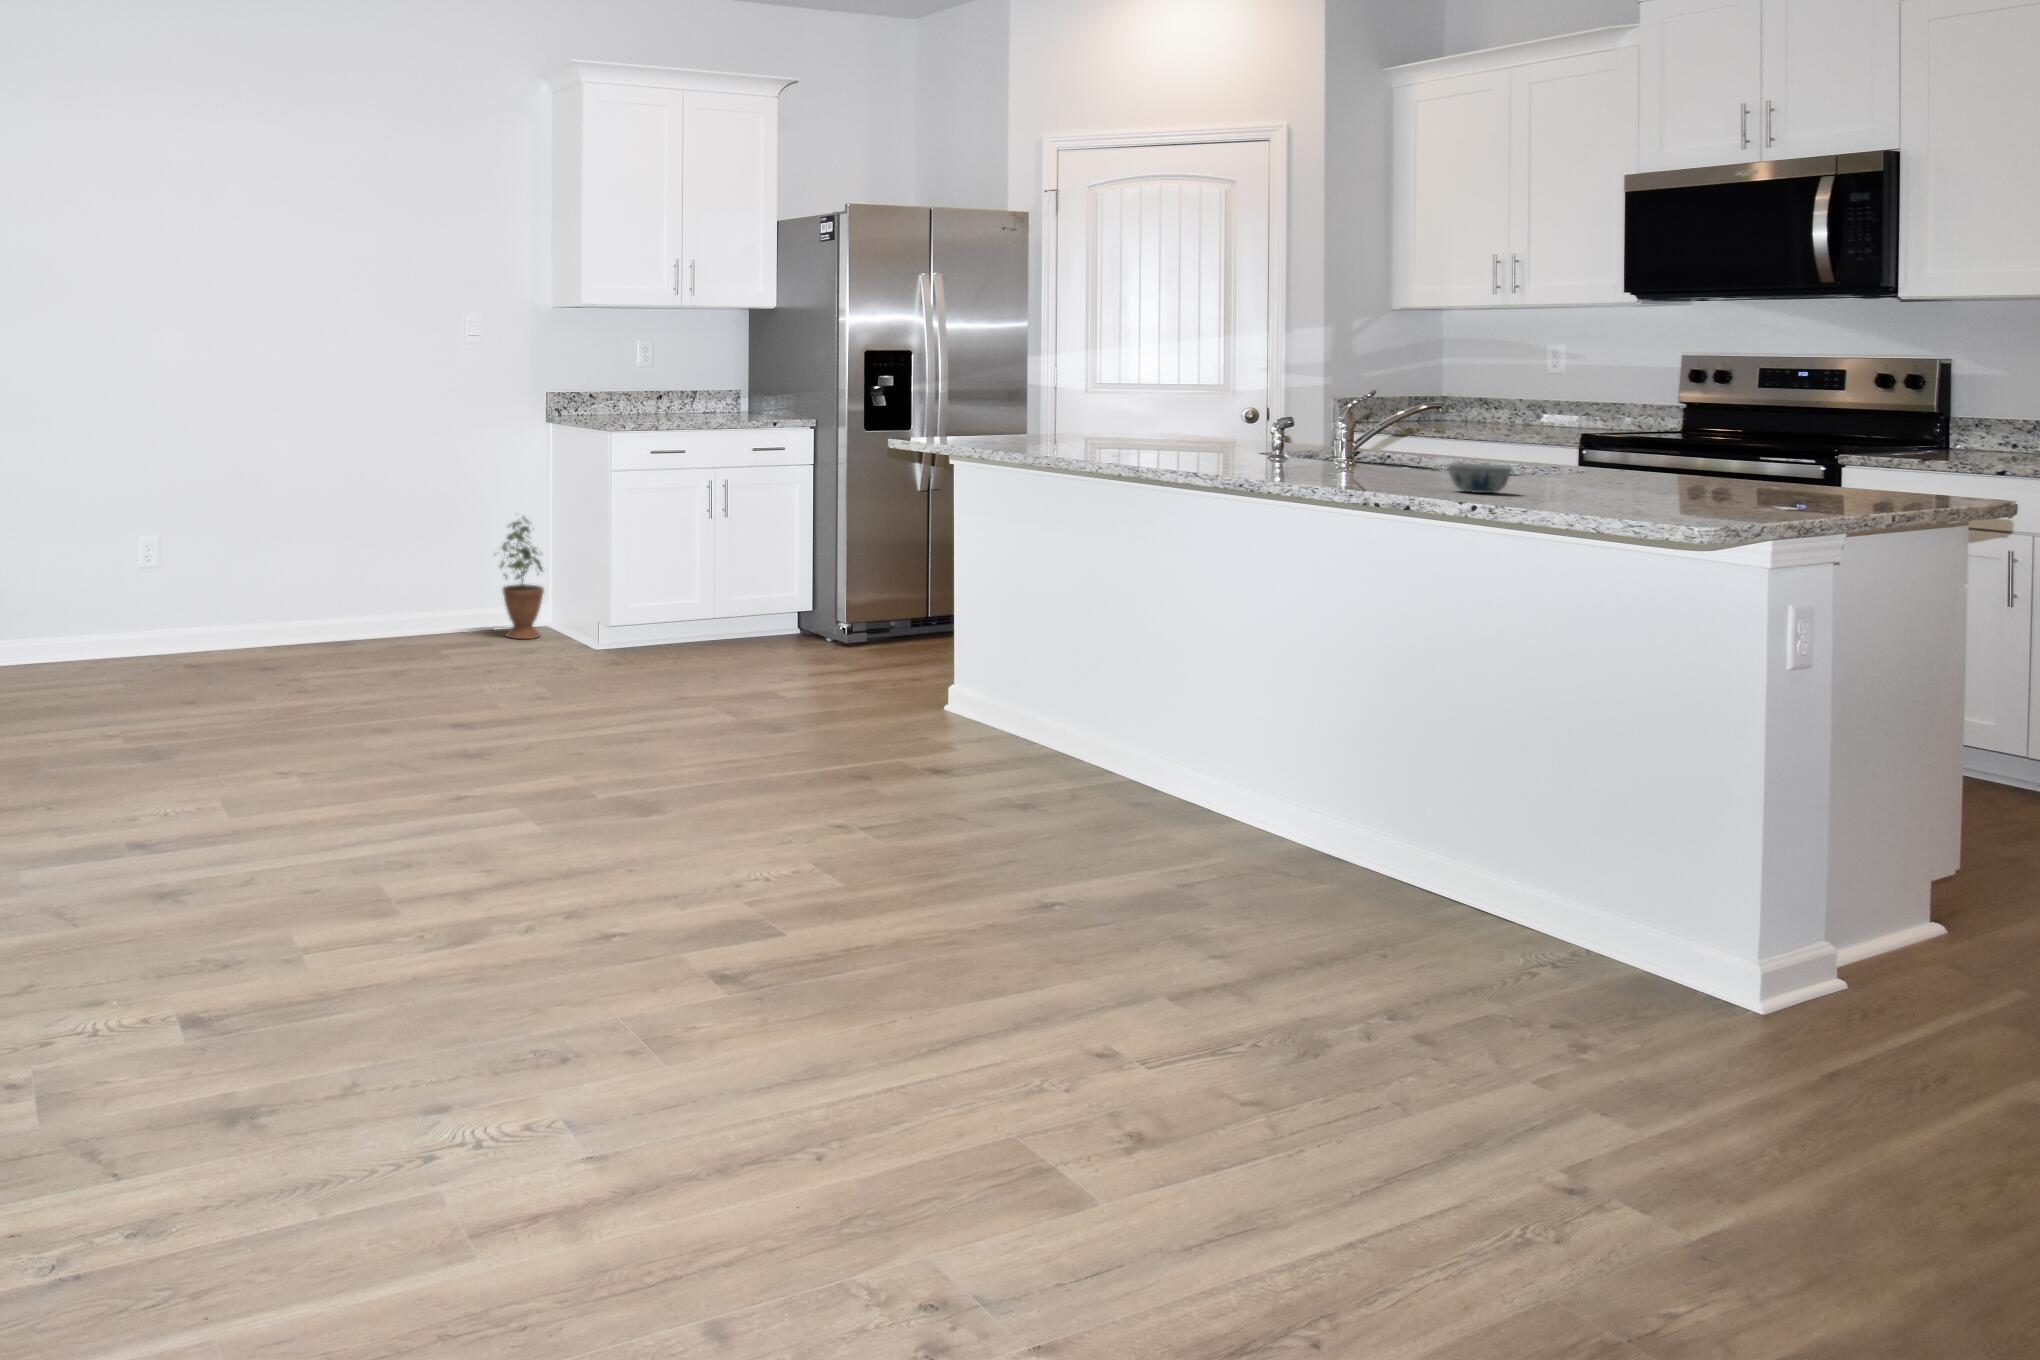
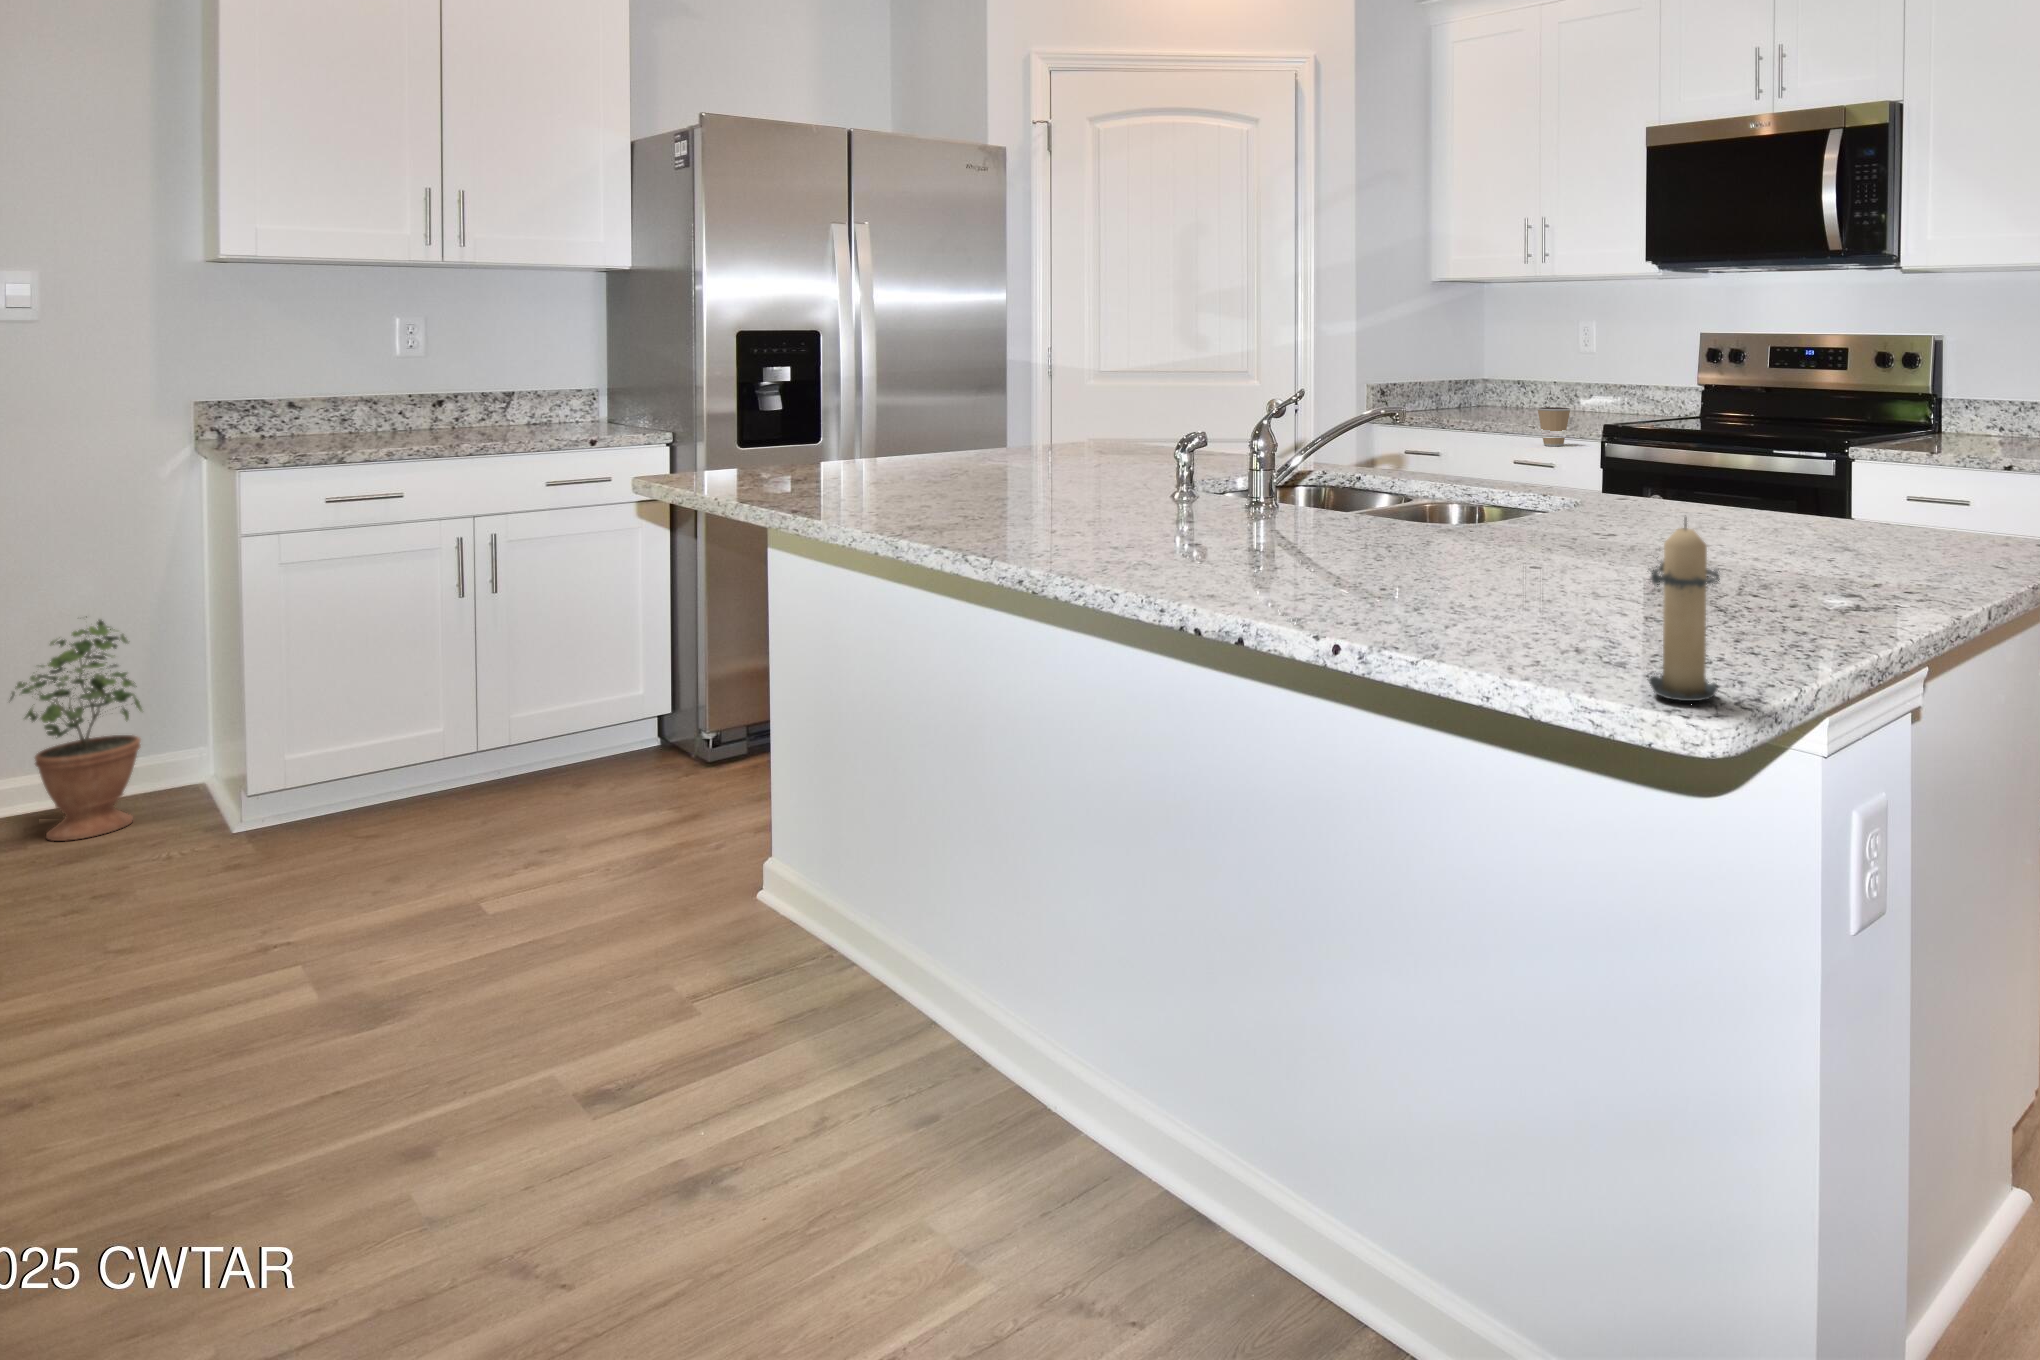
coffee cup: none [1506,419,1541,452] -> present [1537,407,1570,446]
candle: none [1626,429,1673,507] -> present [1649,517,1720,701]
bowl: present [1447,463,1512,493] -> none [1320,570,1443,646]

